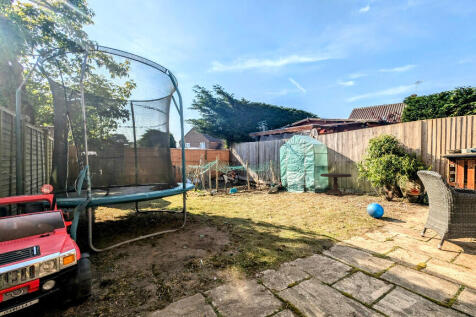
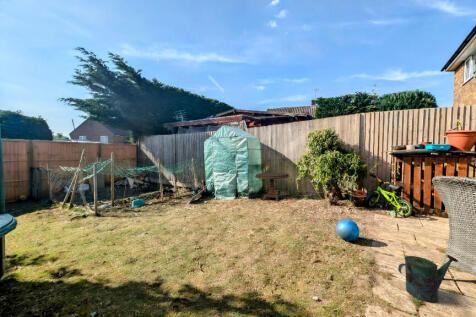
watering can: none [388,218,432,243] -> present [398,255,458,302]

